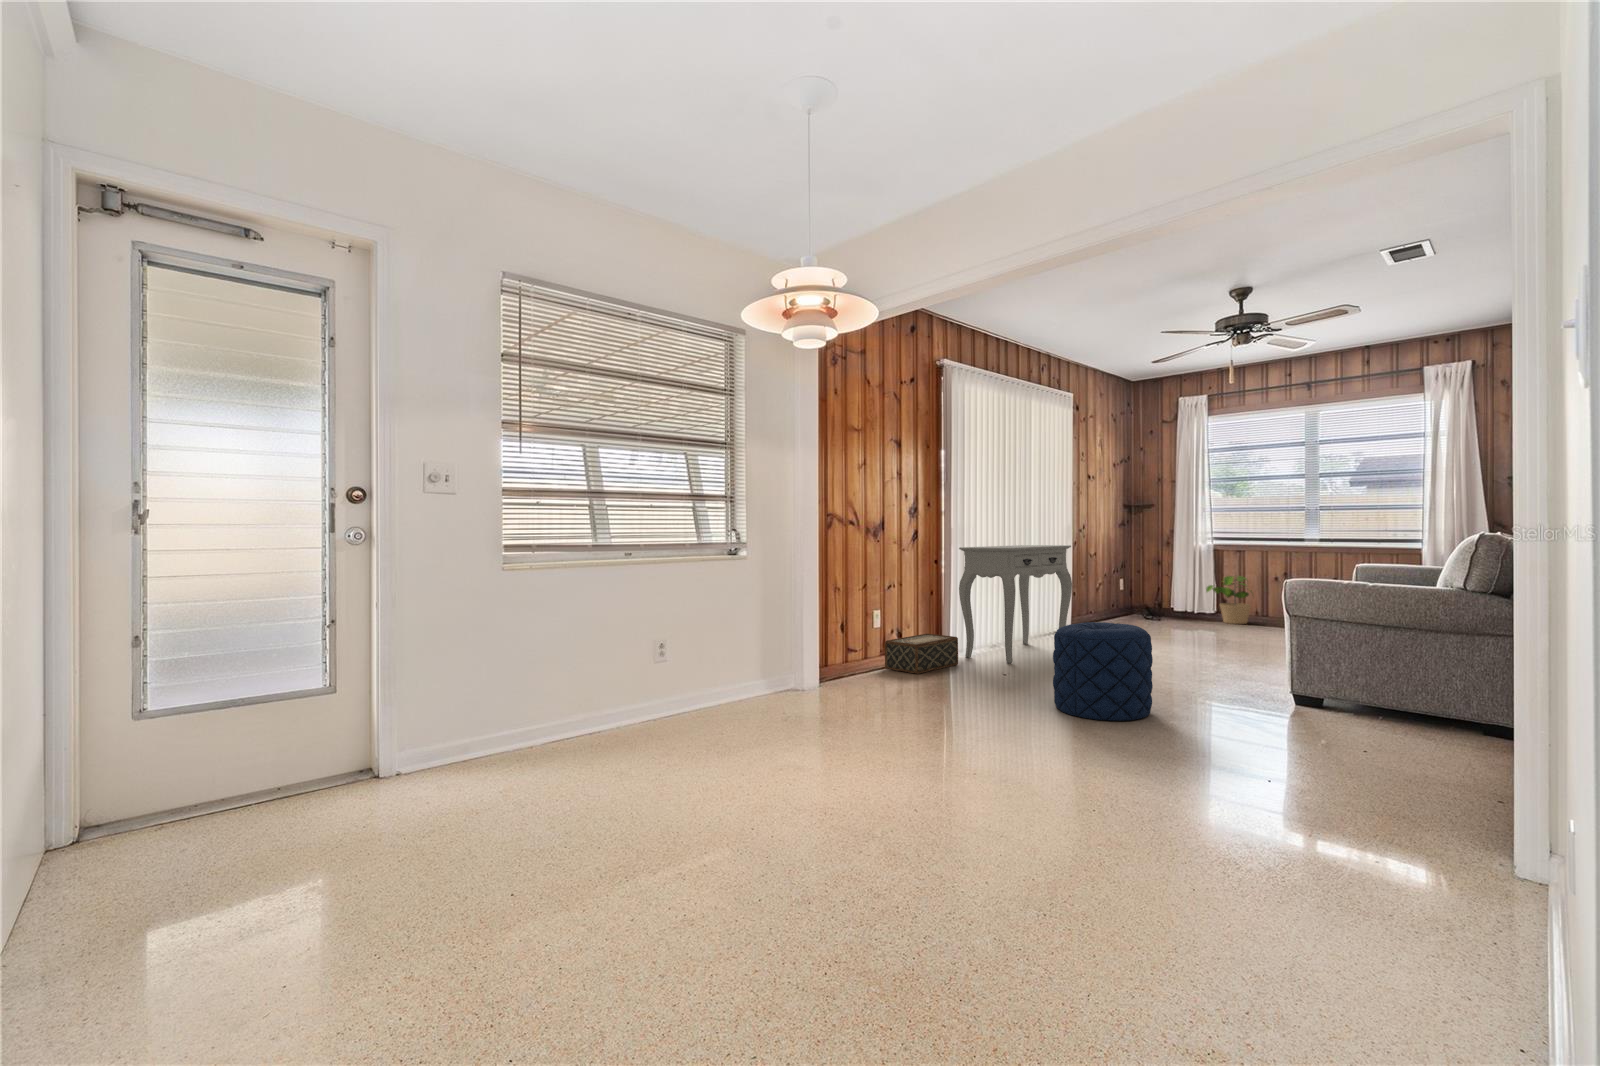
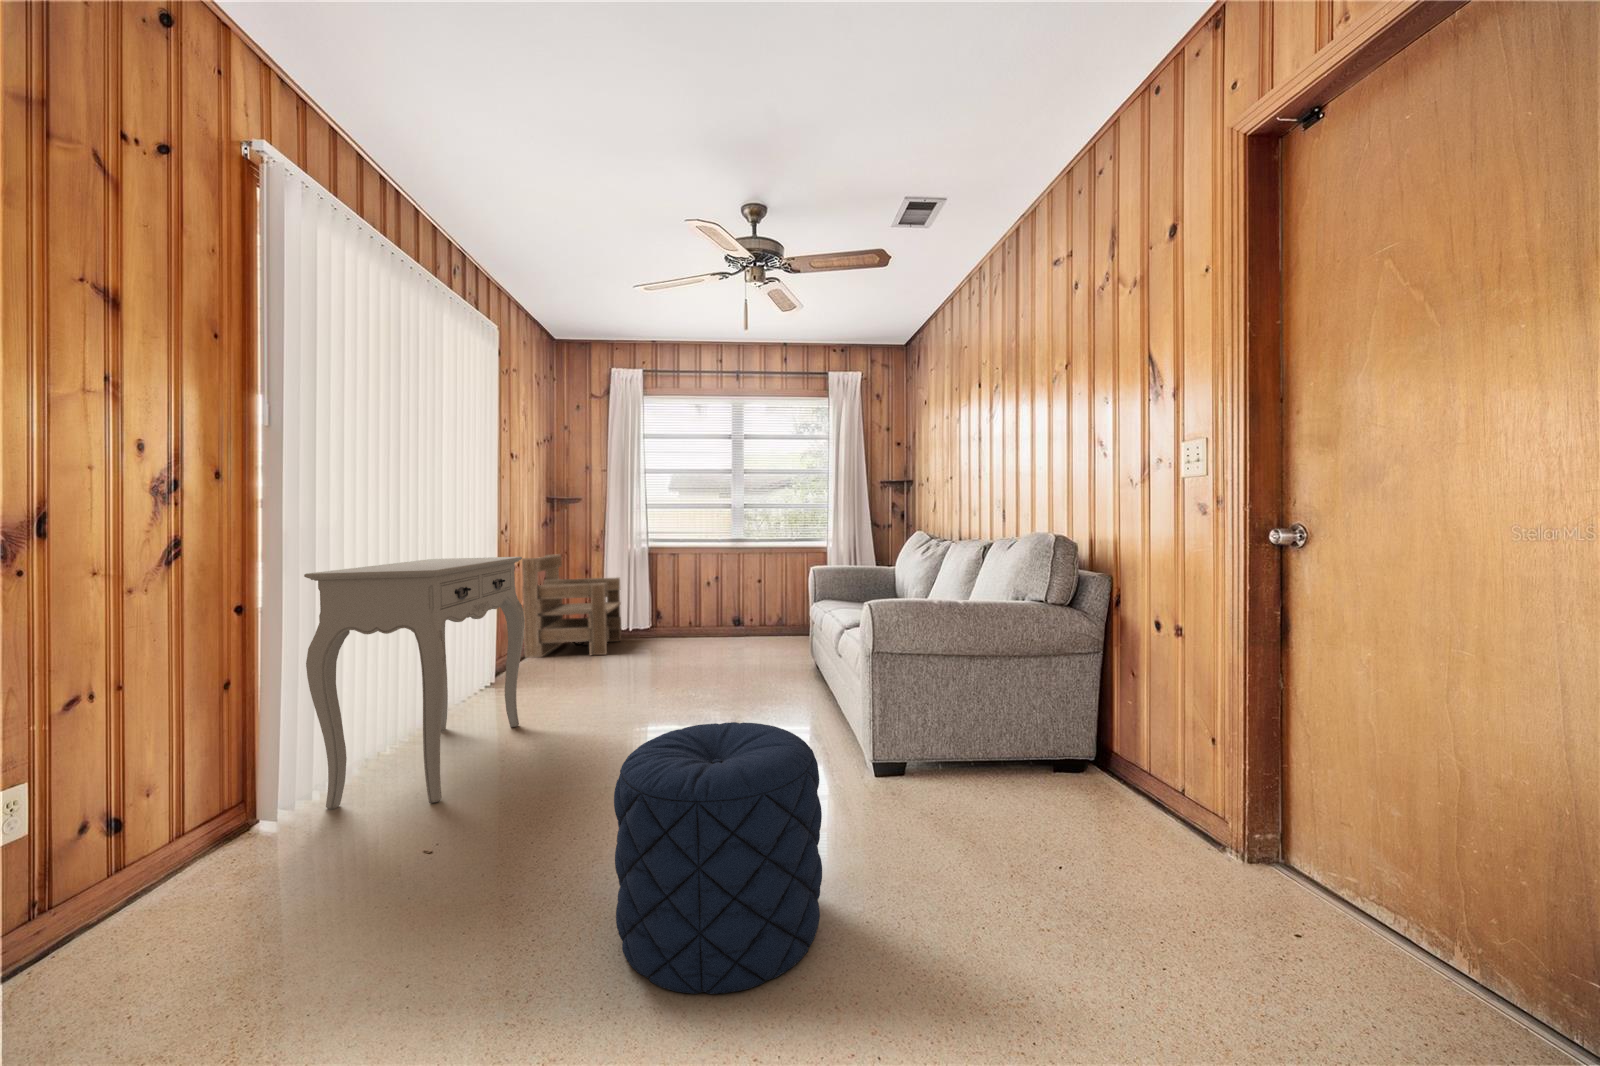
armchair: none [1097,549,1180,628] -> present [522,554,621,658]
potted plant: present [1206,576,1251,624] -> none [645,581,693,635]
woven basket: present [885,634,958,674] -> none [49,783,312,954]

